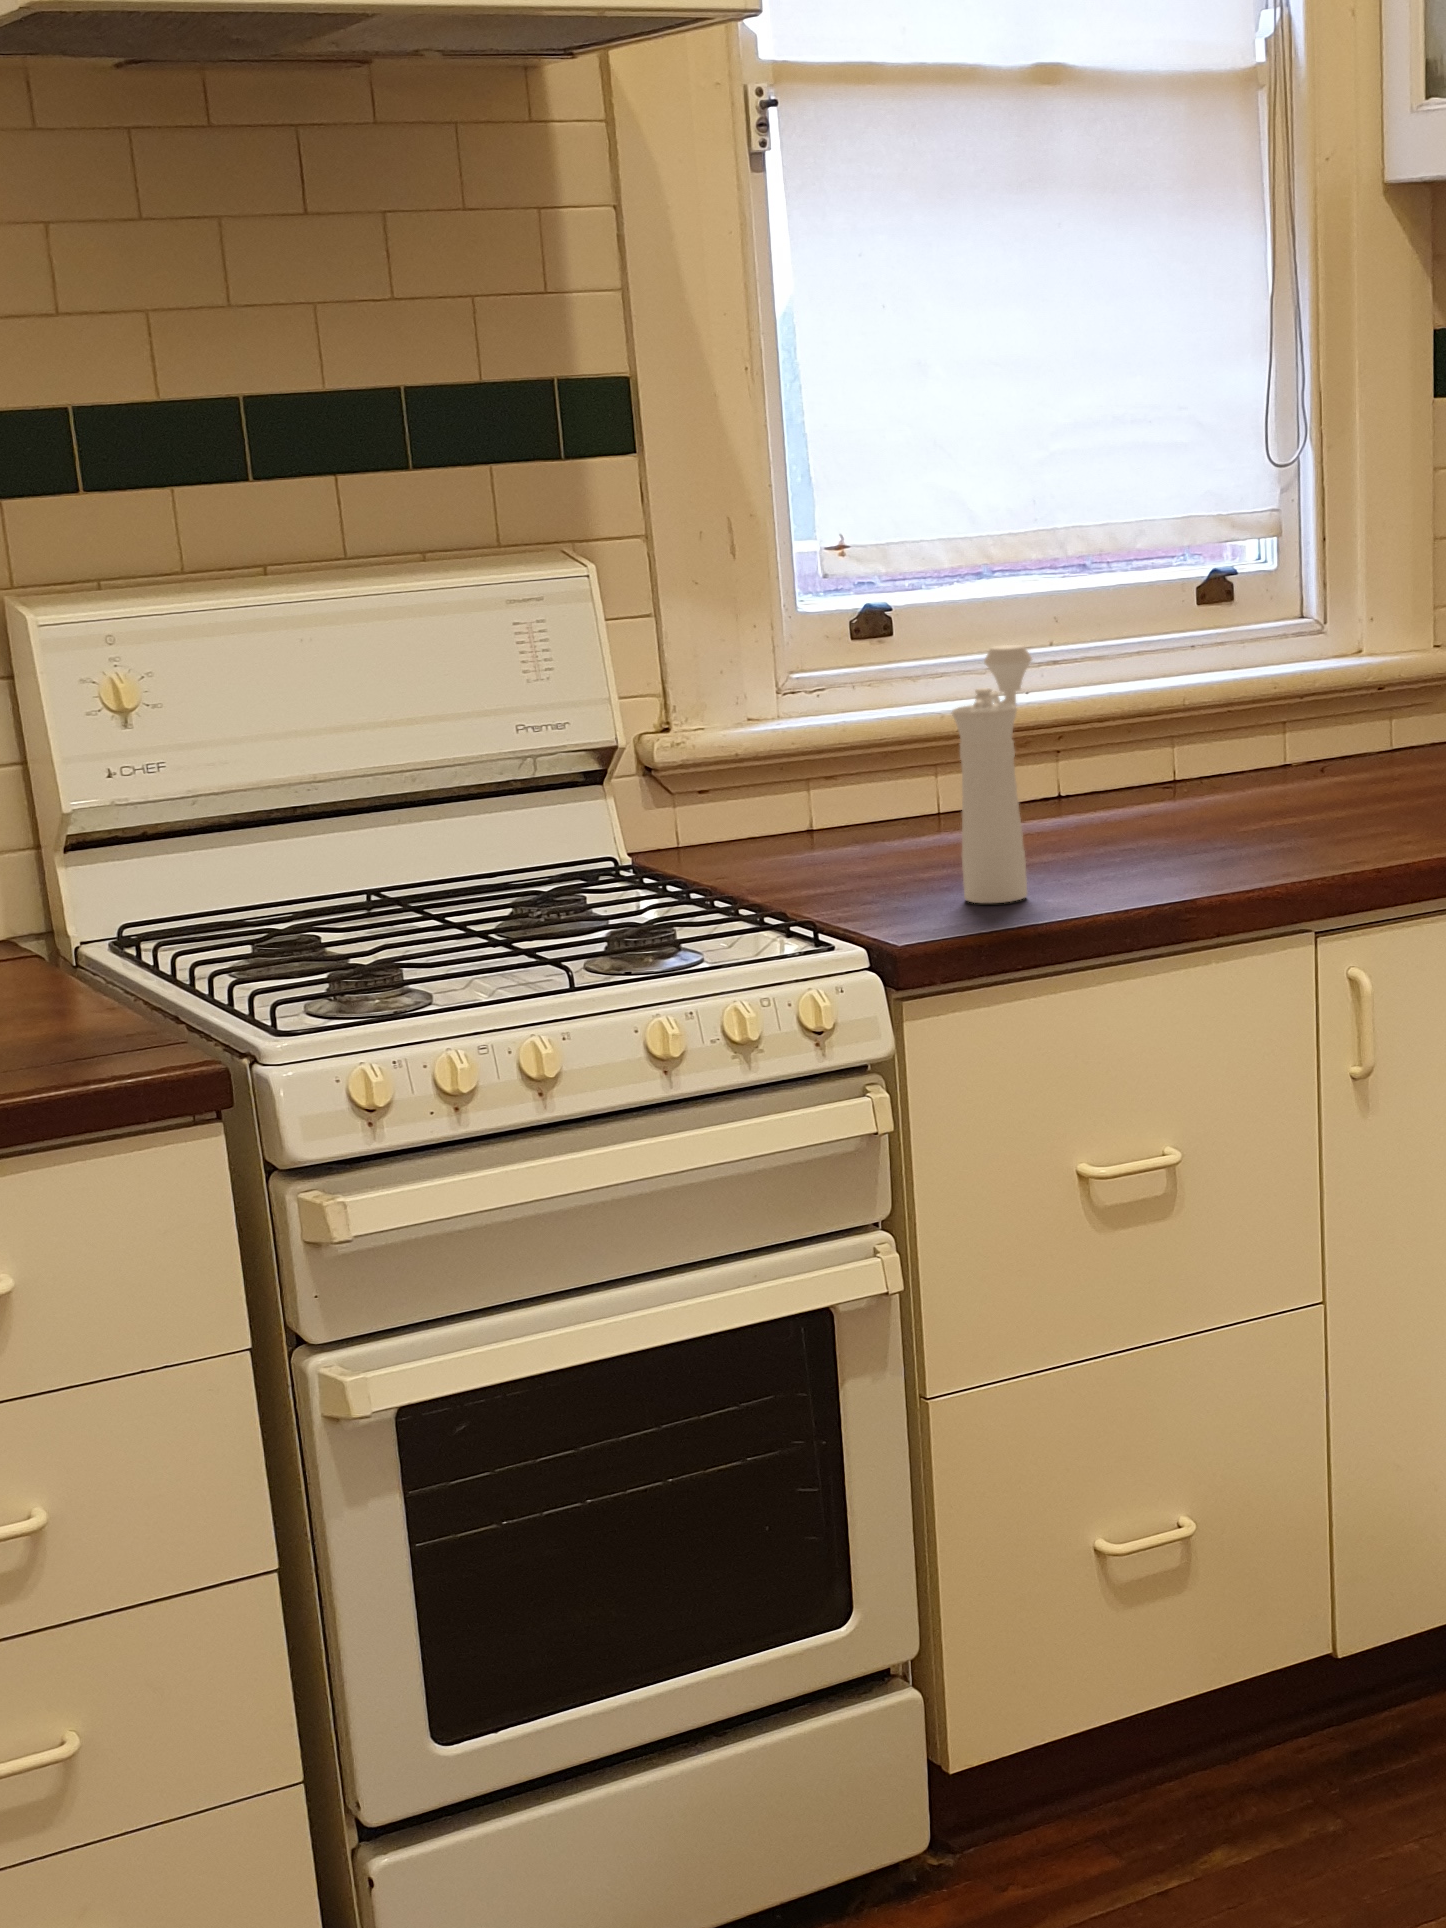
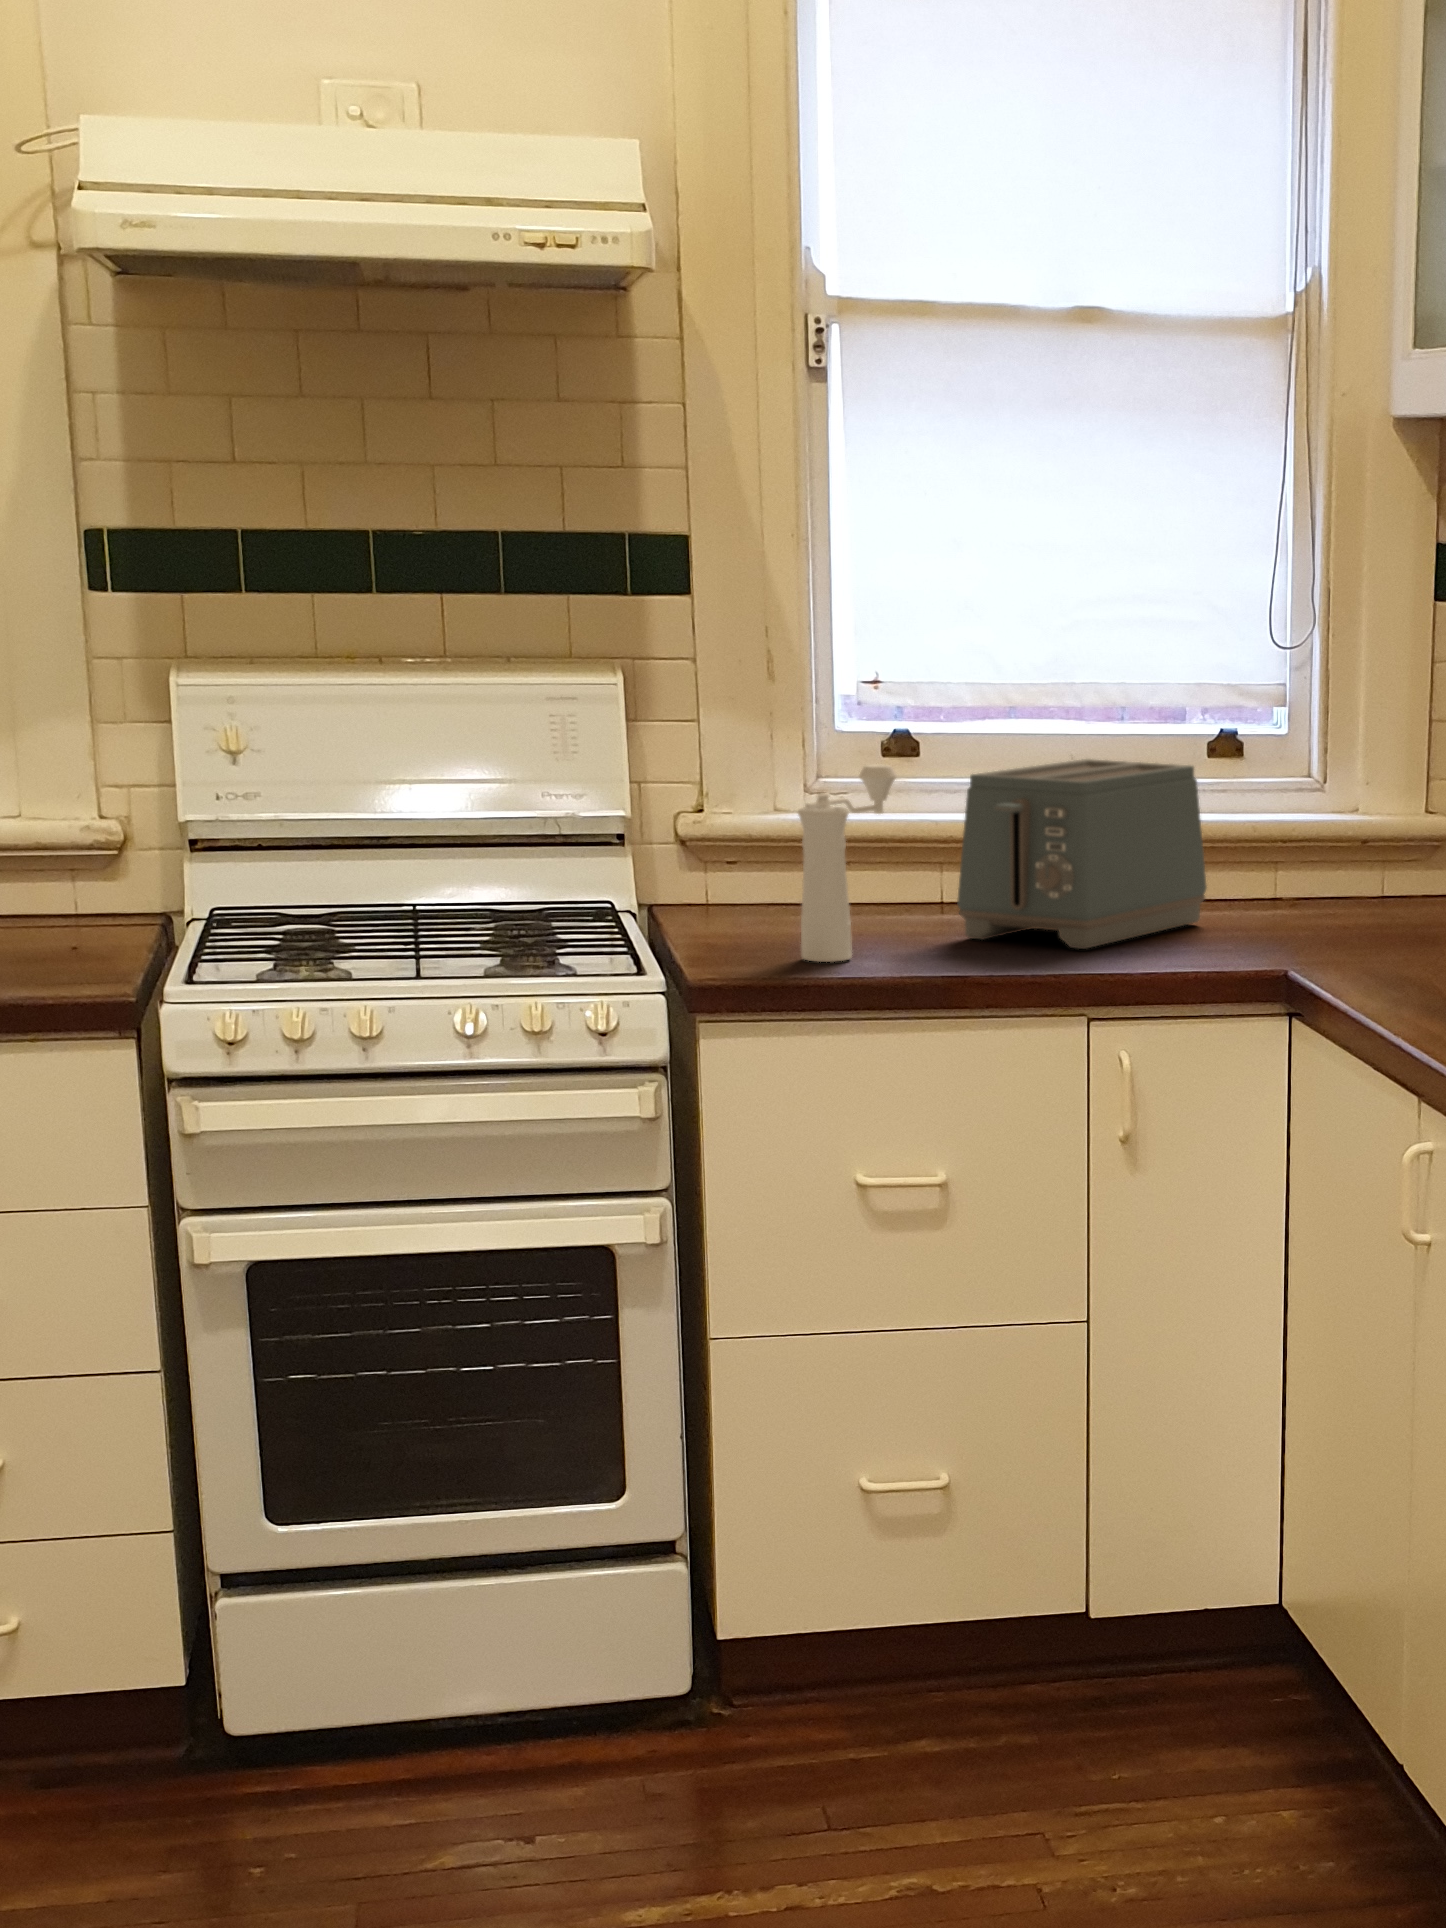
toaster: none [1079,614,1306,853] -> present [957,759,1207,949]

